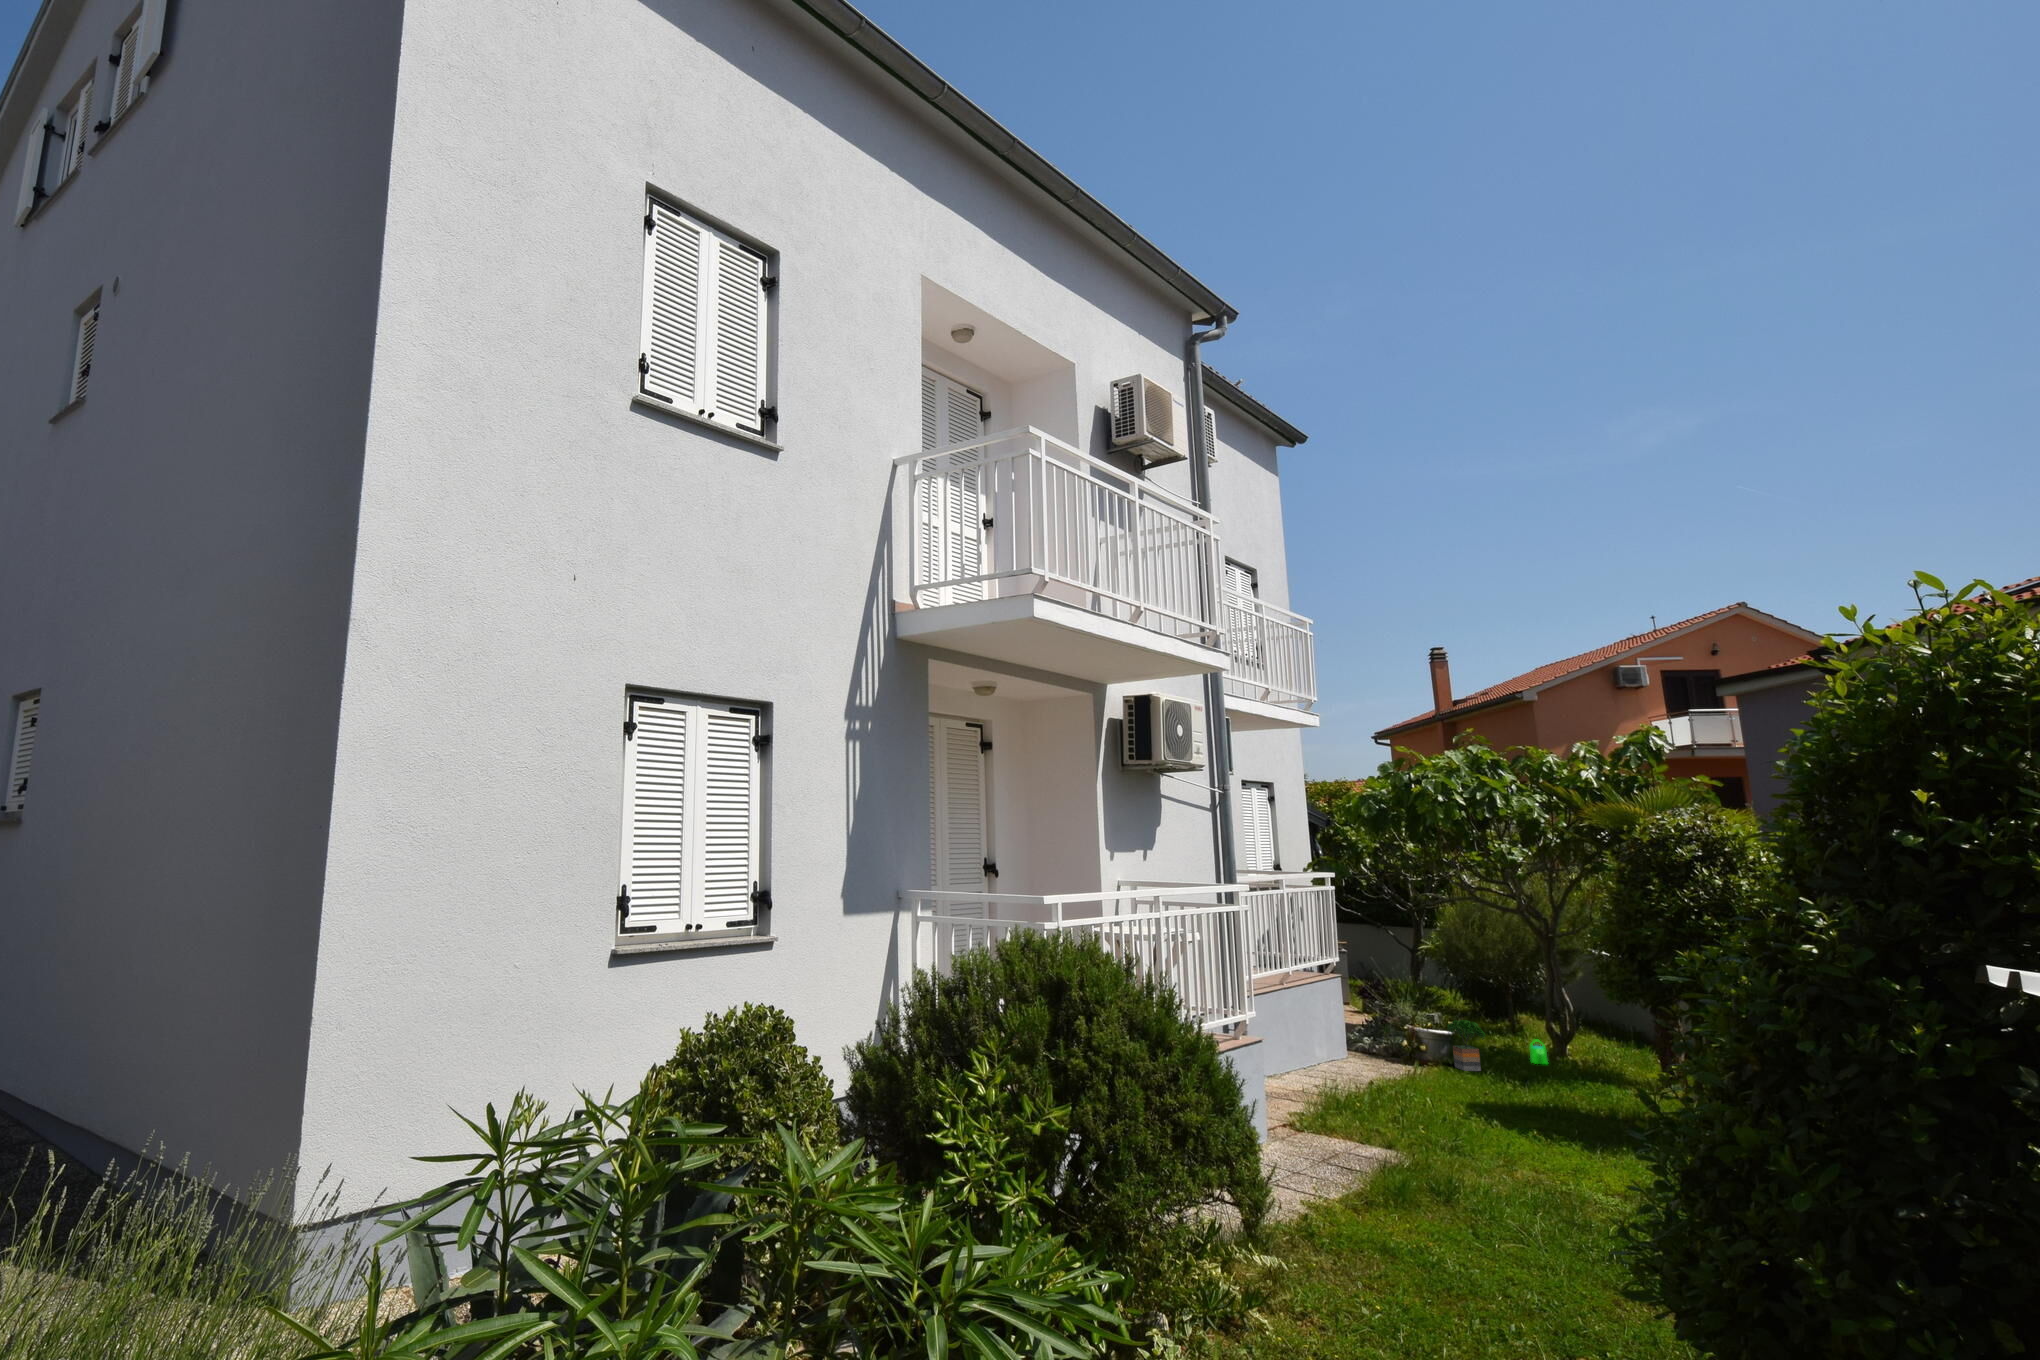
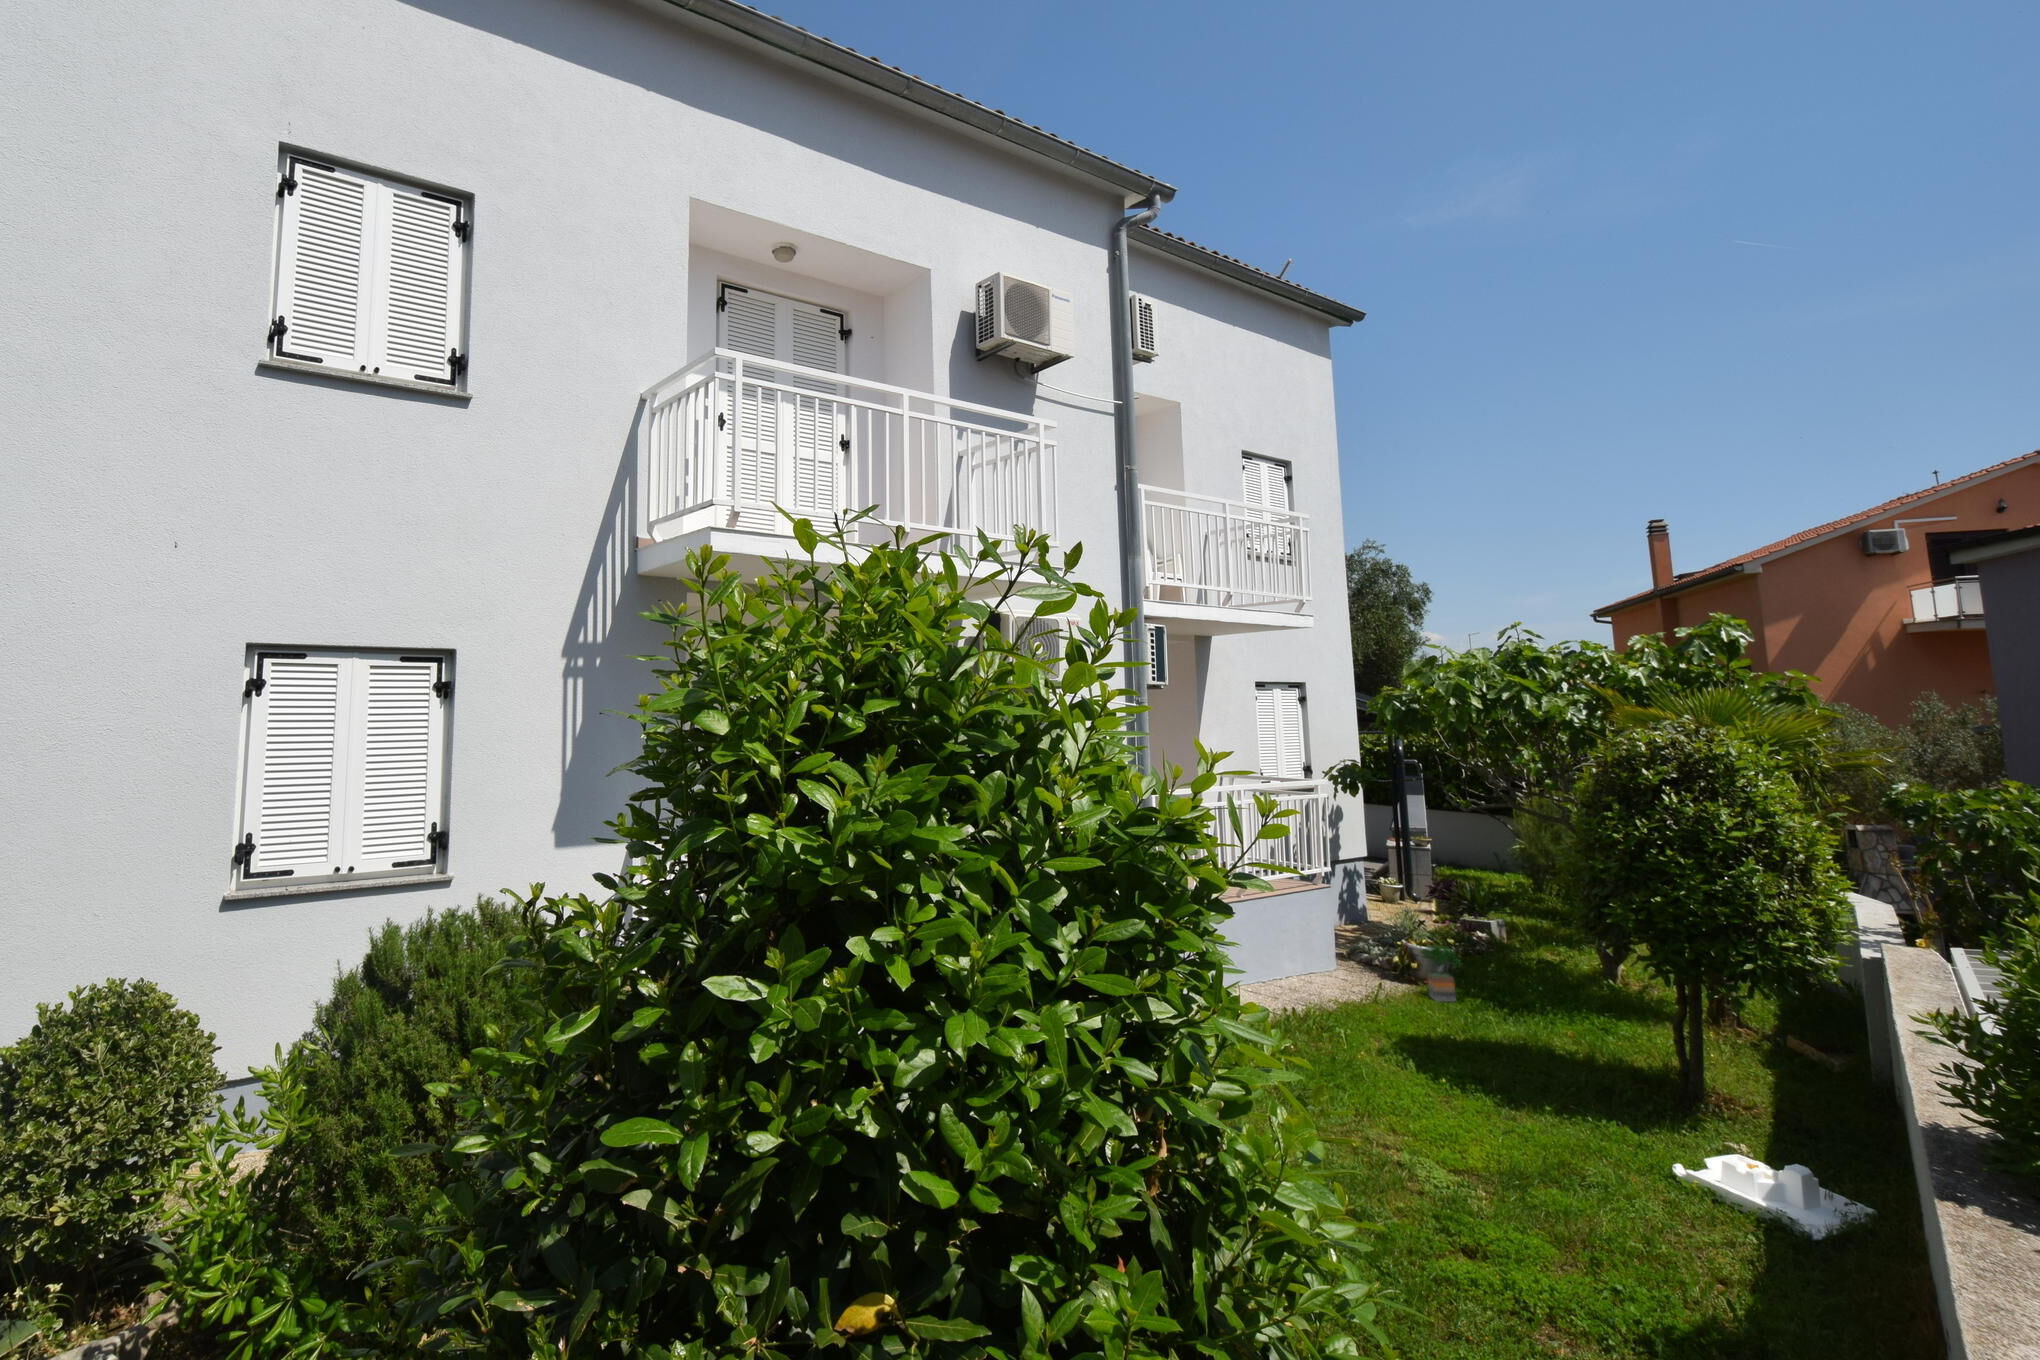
watering can: present [1529,1039,1548,1064] -> none [1539,966,1563,995]

